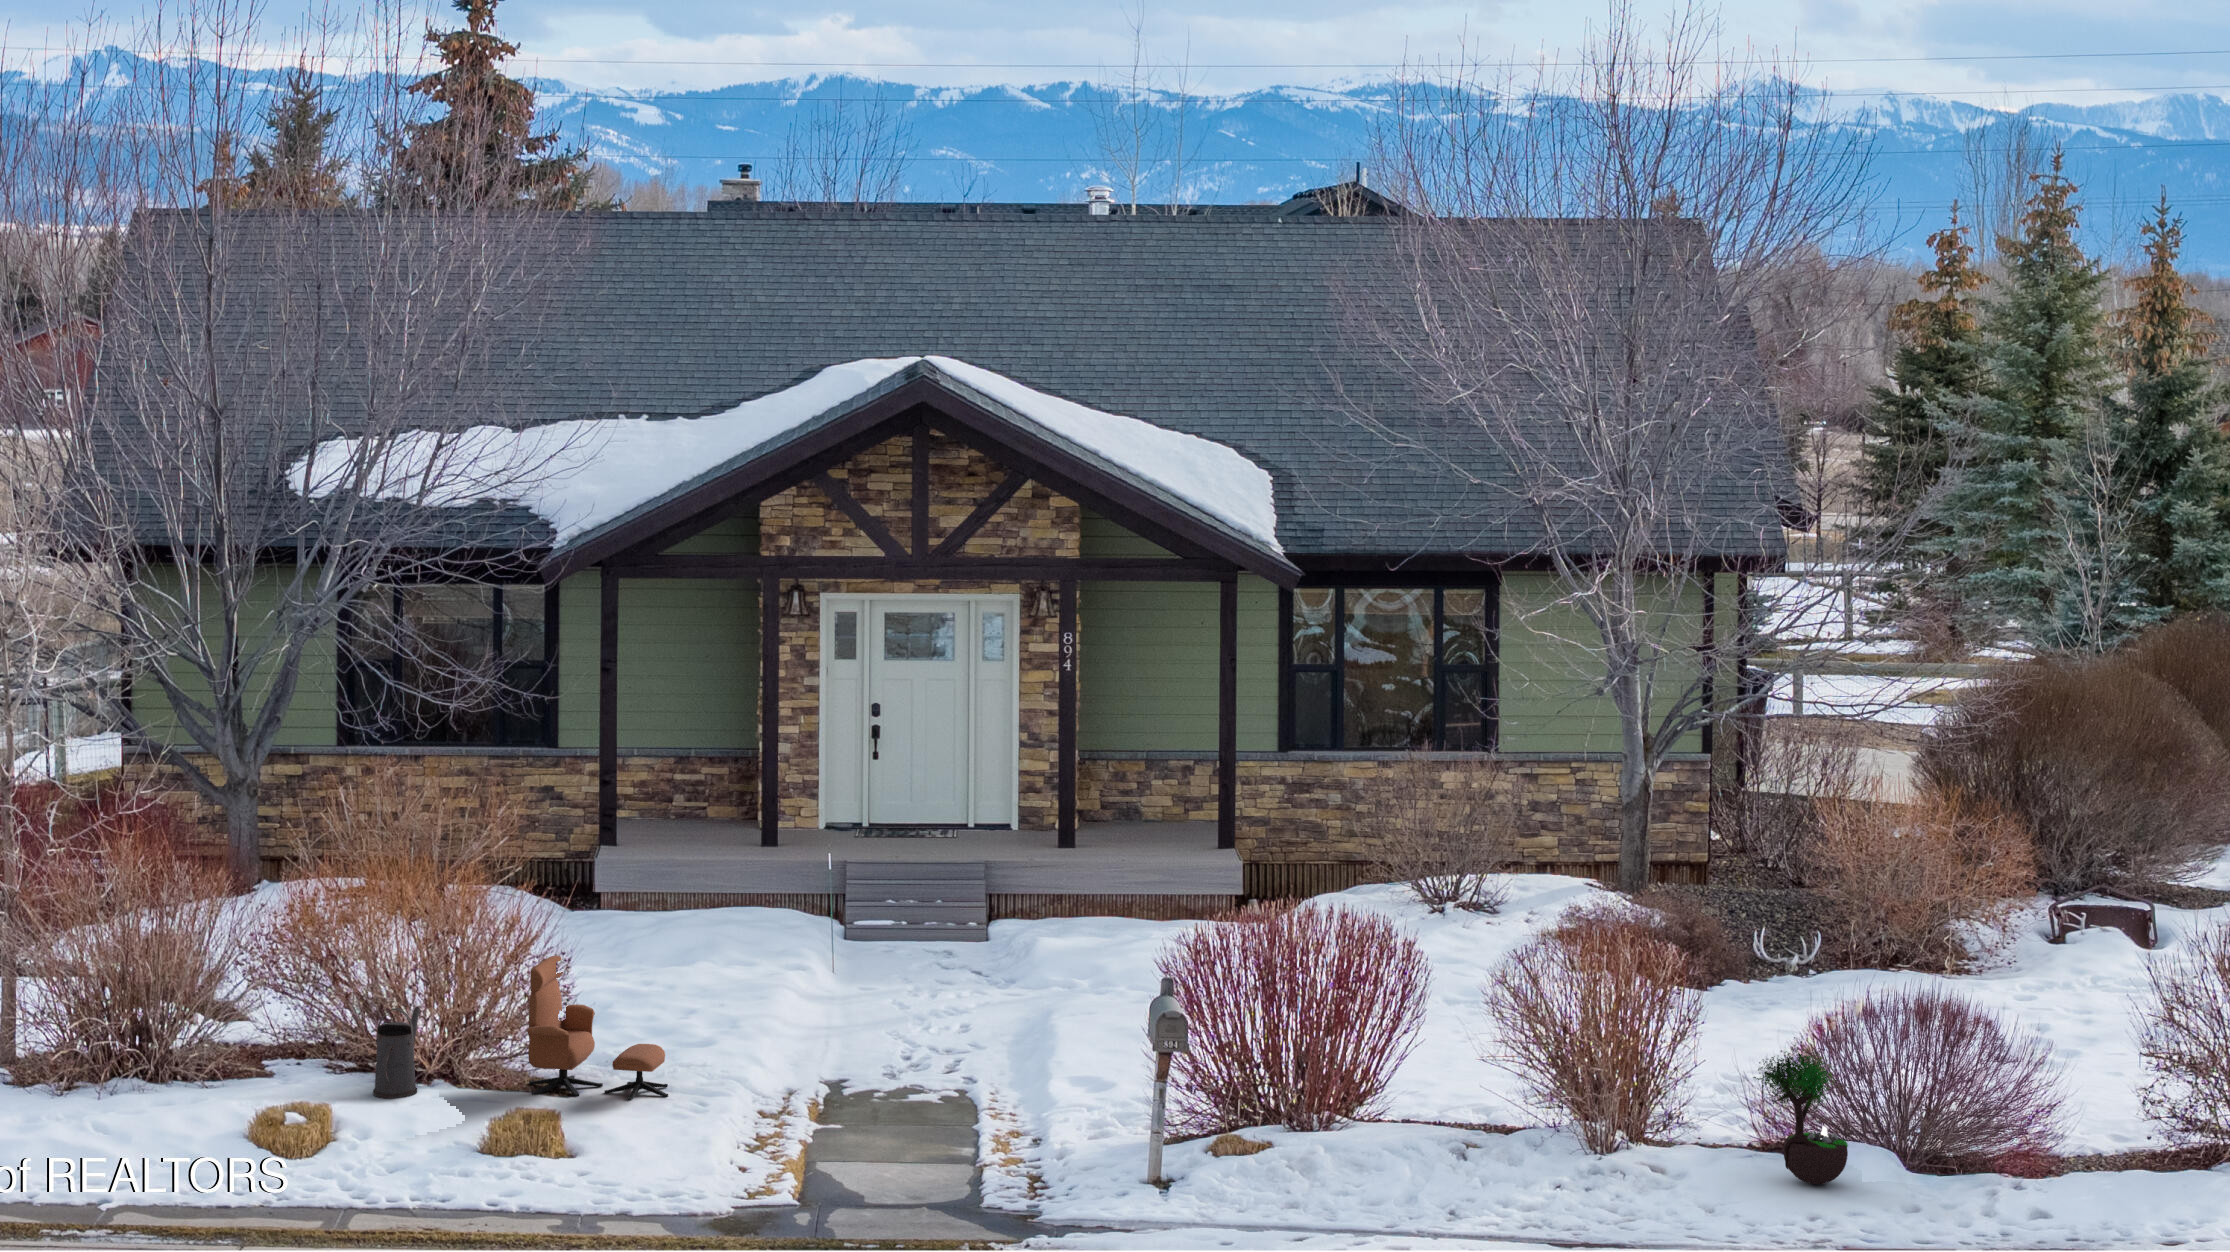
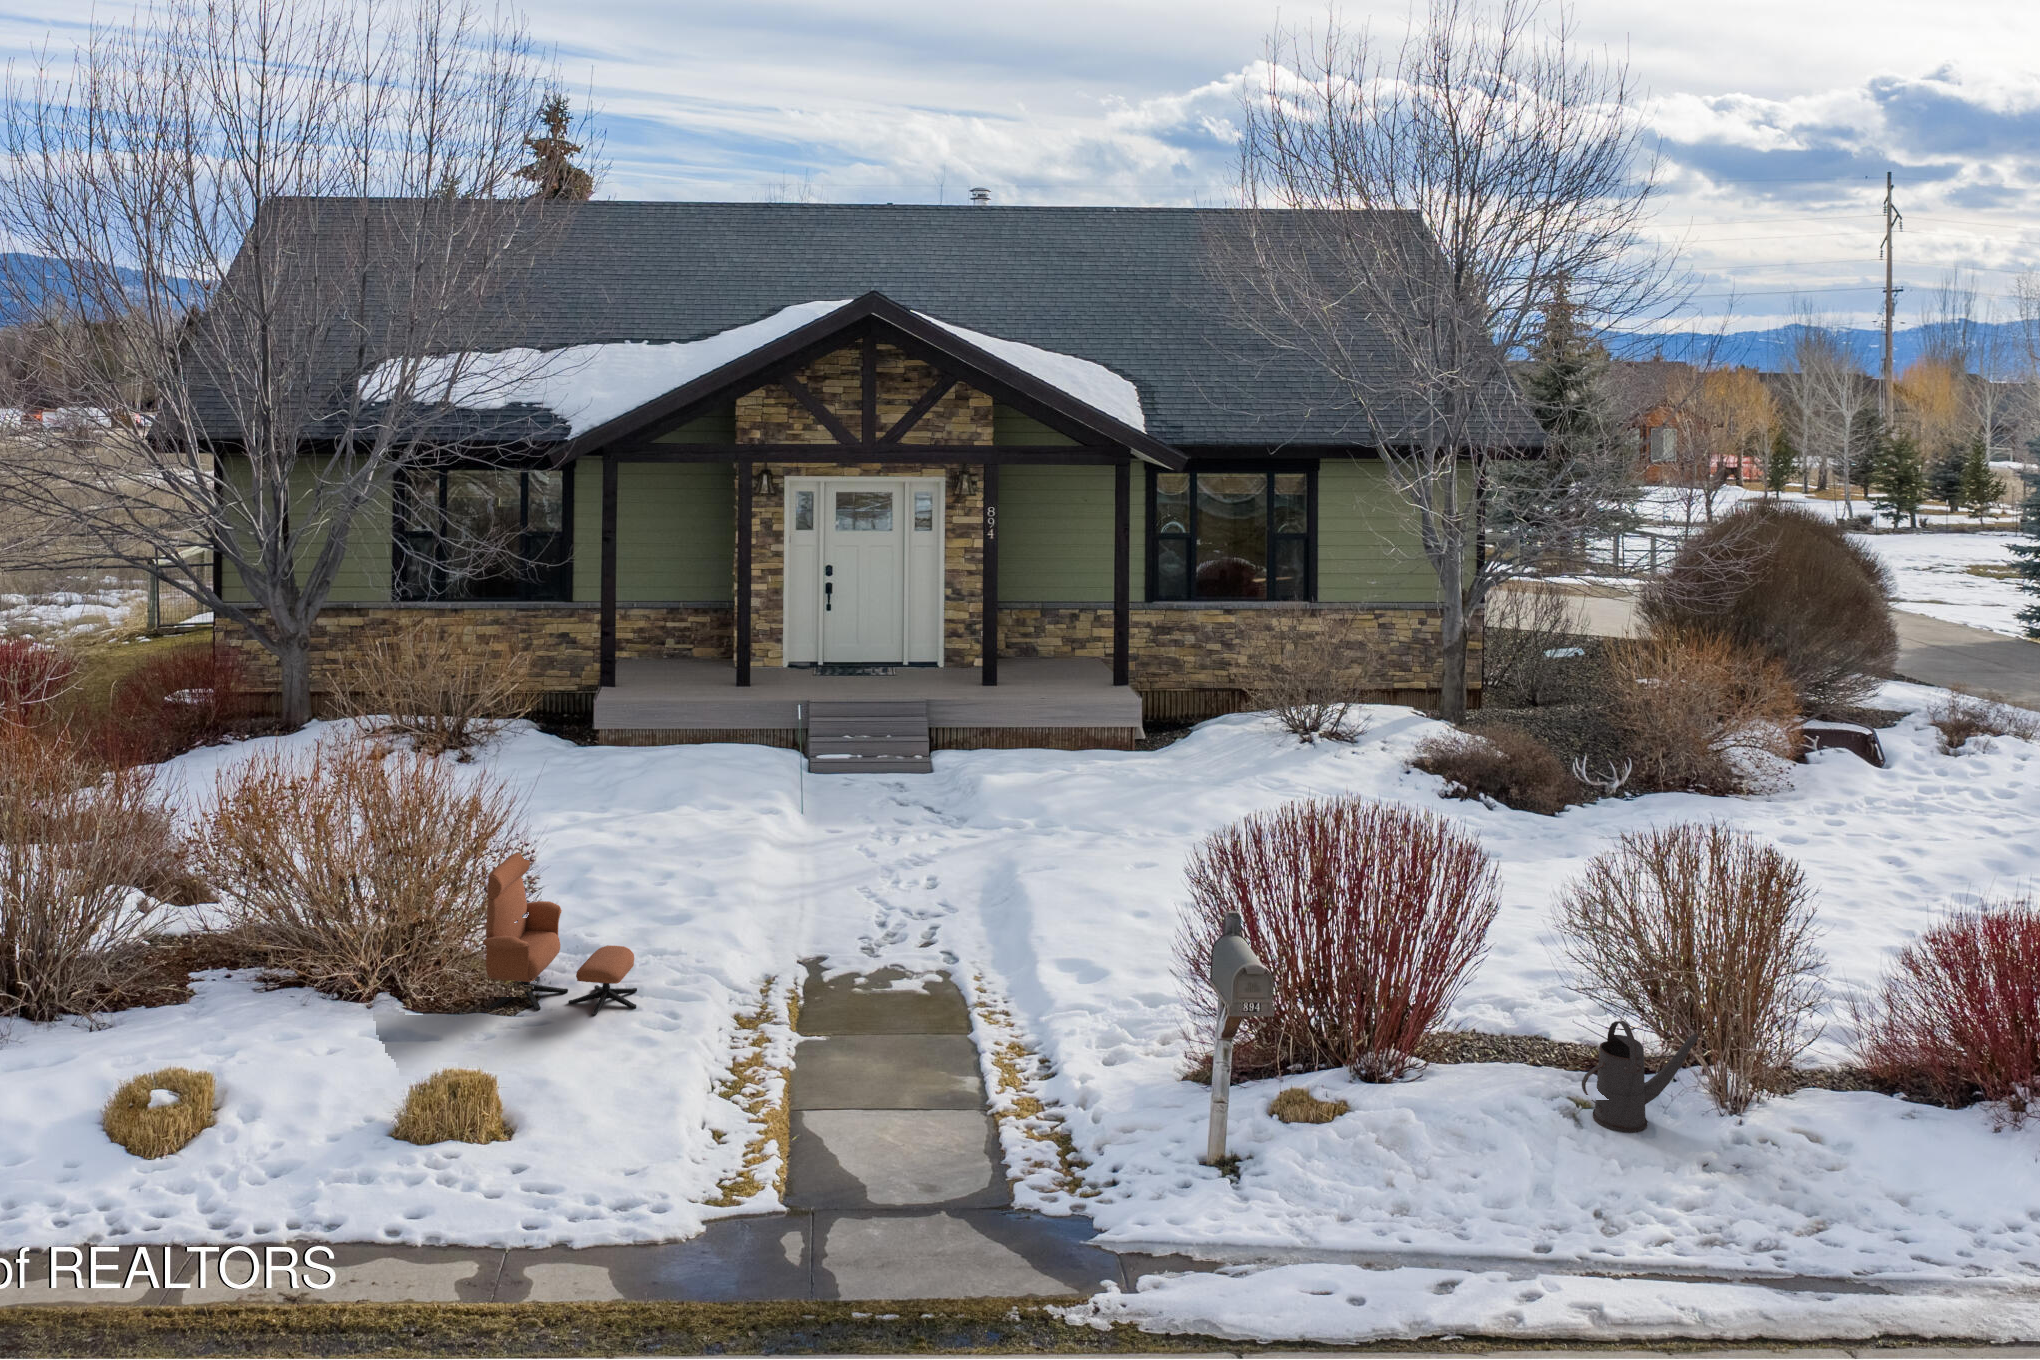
watering can: present [373,1007,420,1099] -> present [1582,1021,1698,1133]
potted tree: present [1753,1037,1848,1184] -> none [1861,968,1975,1137]

